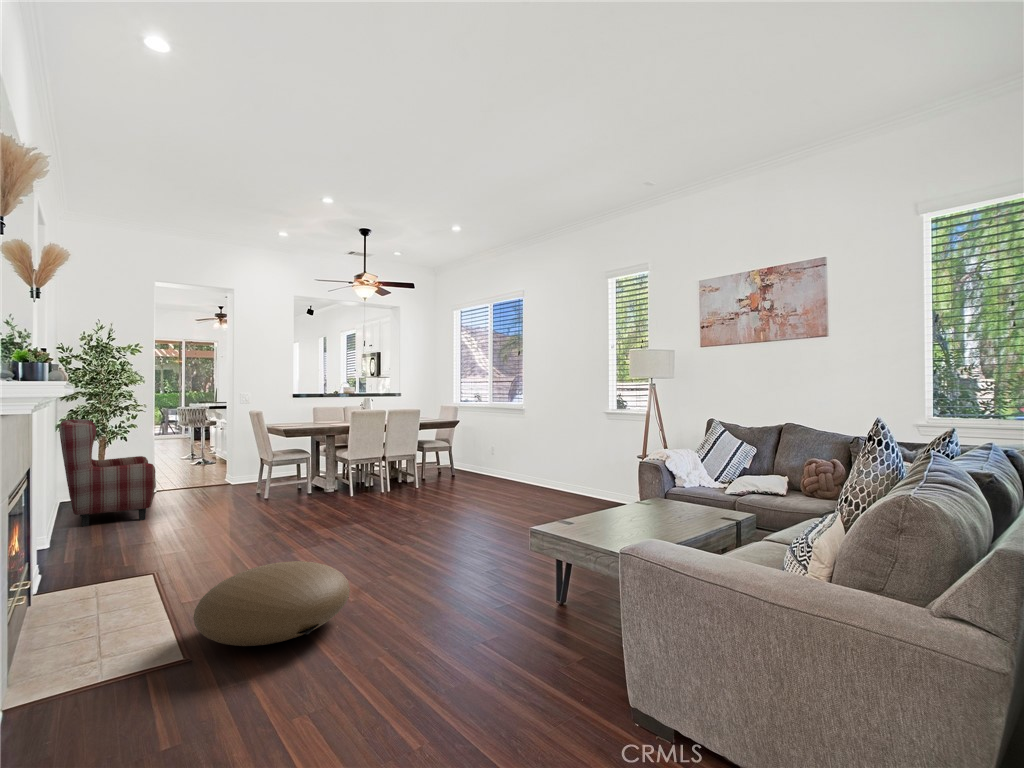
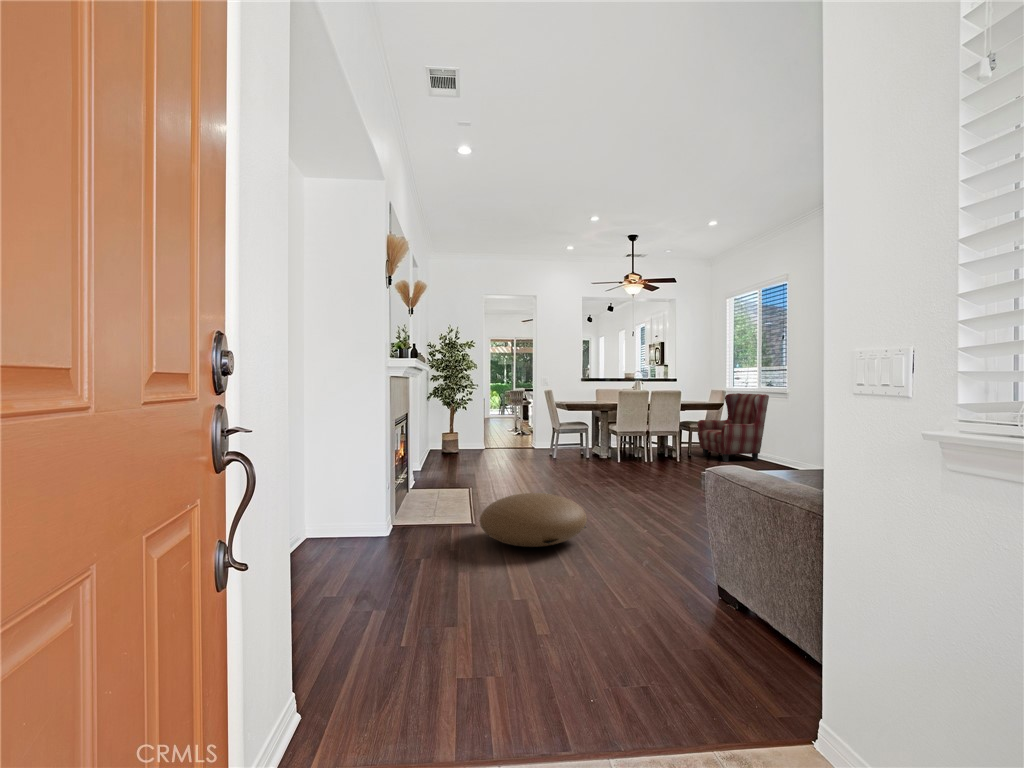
armchair: present [60,419,156,527] -> present [697,393,769,462]

